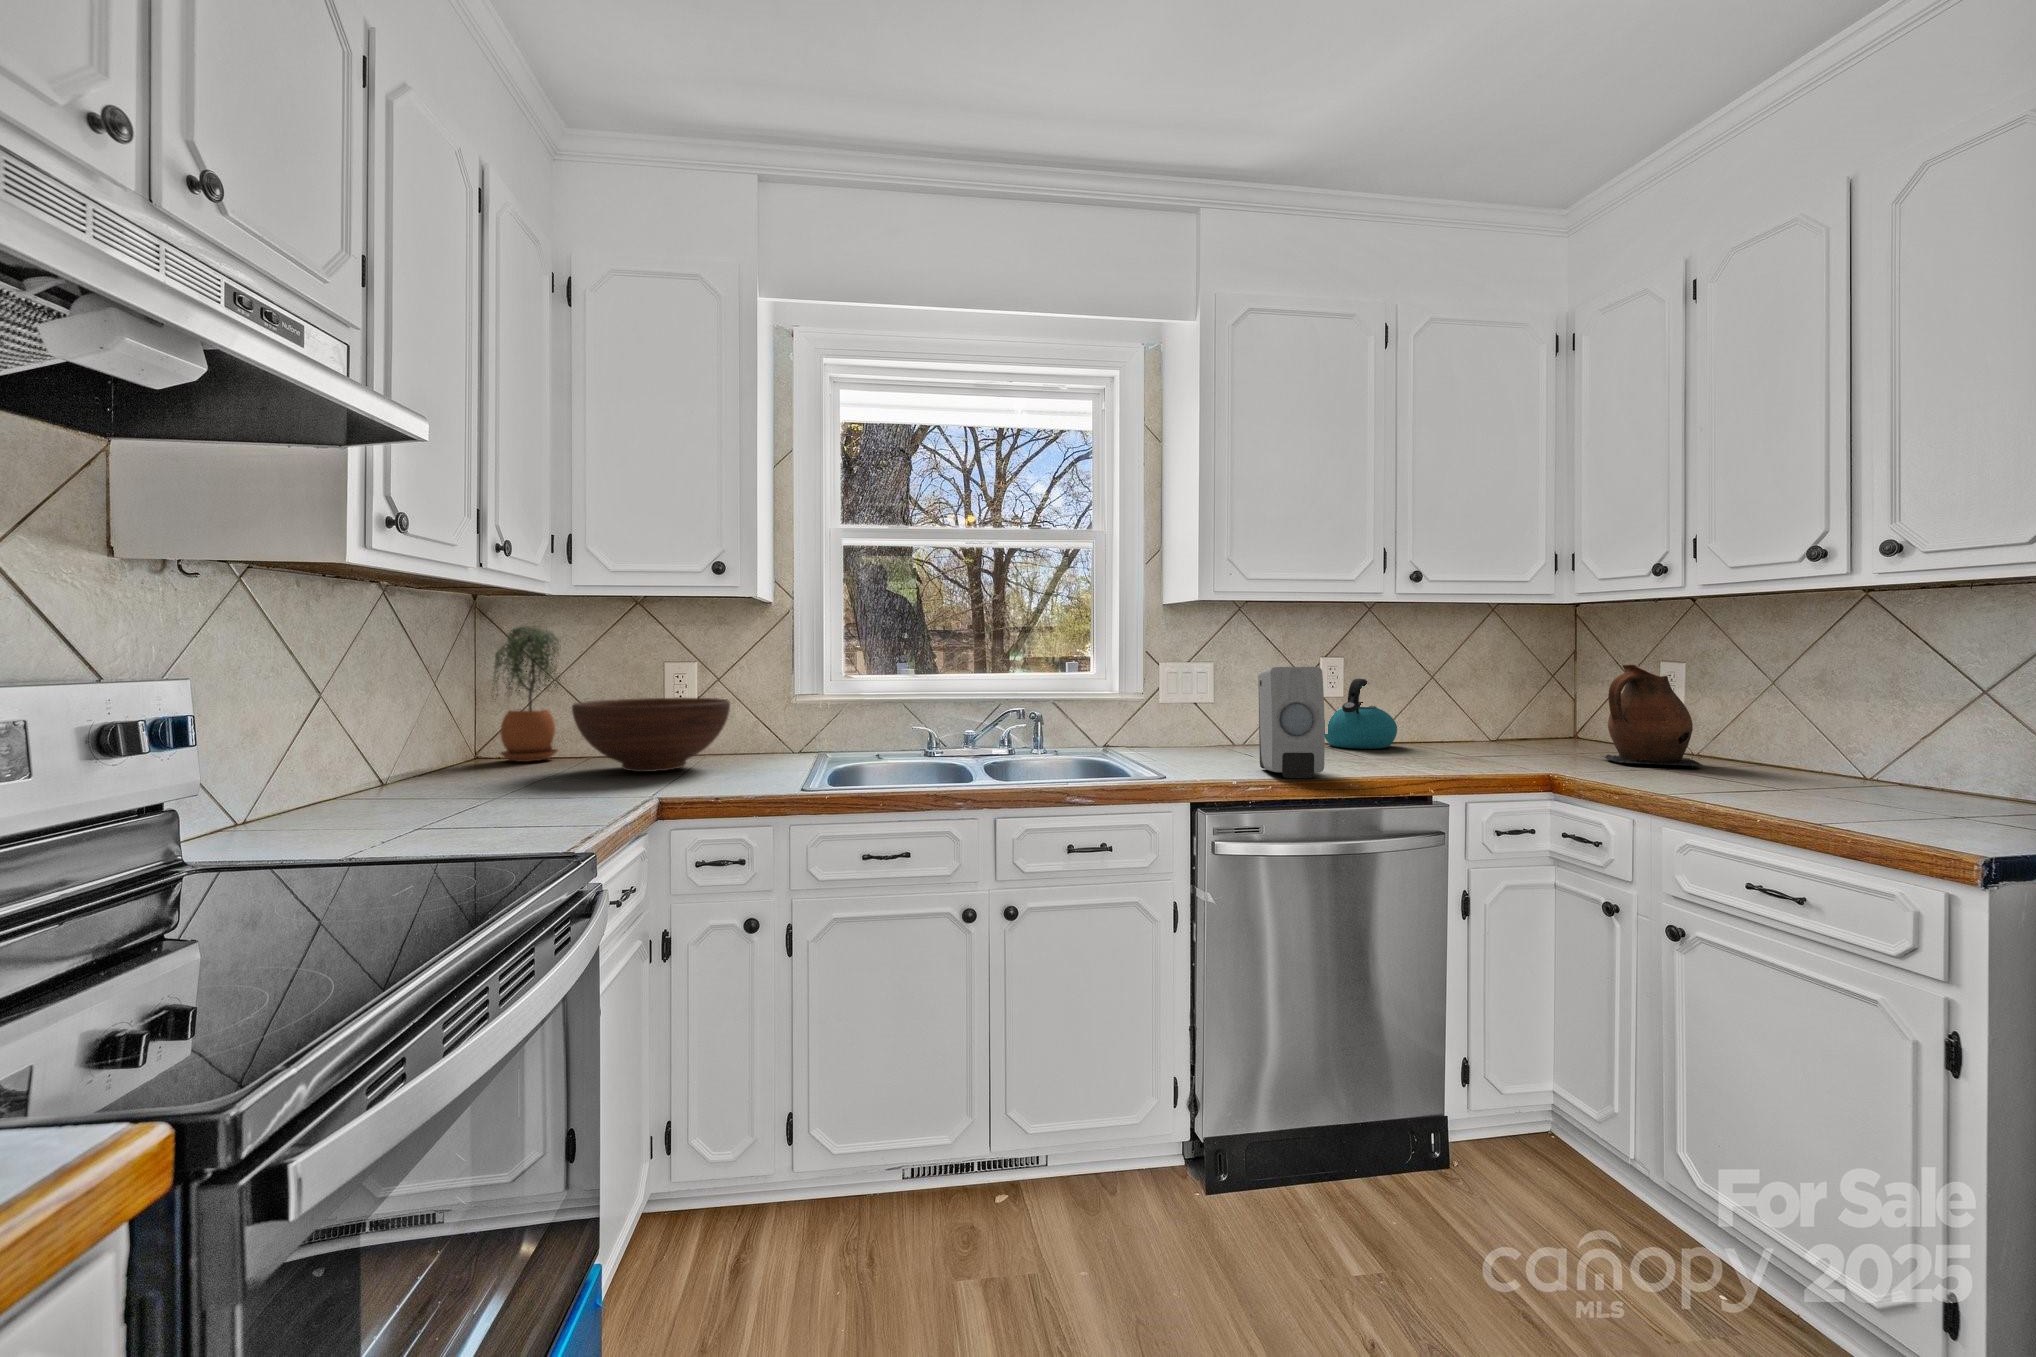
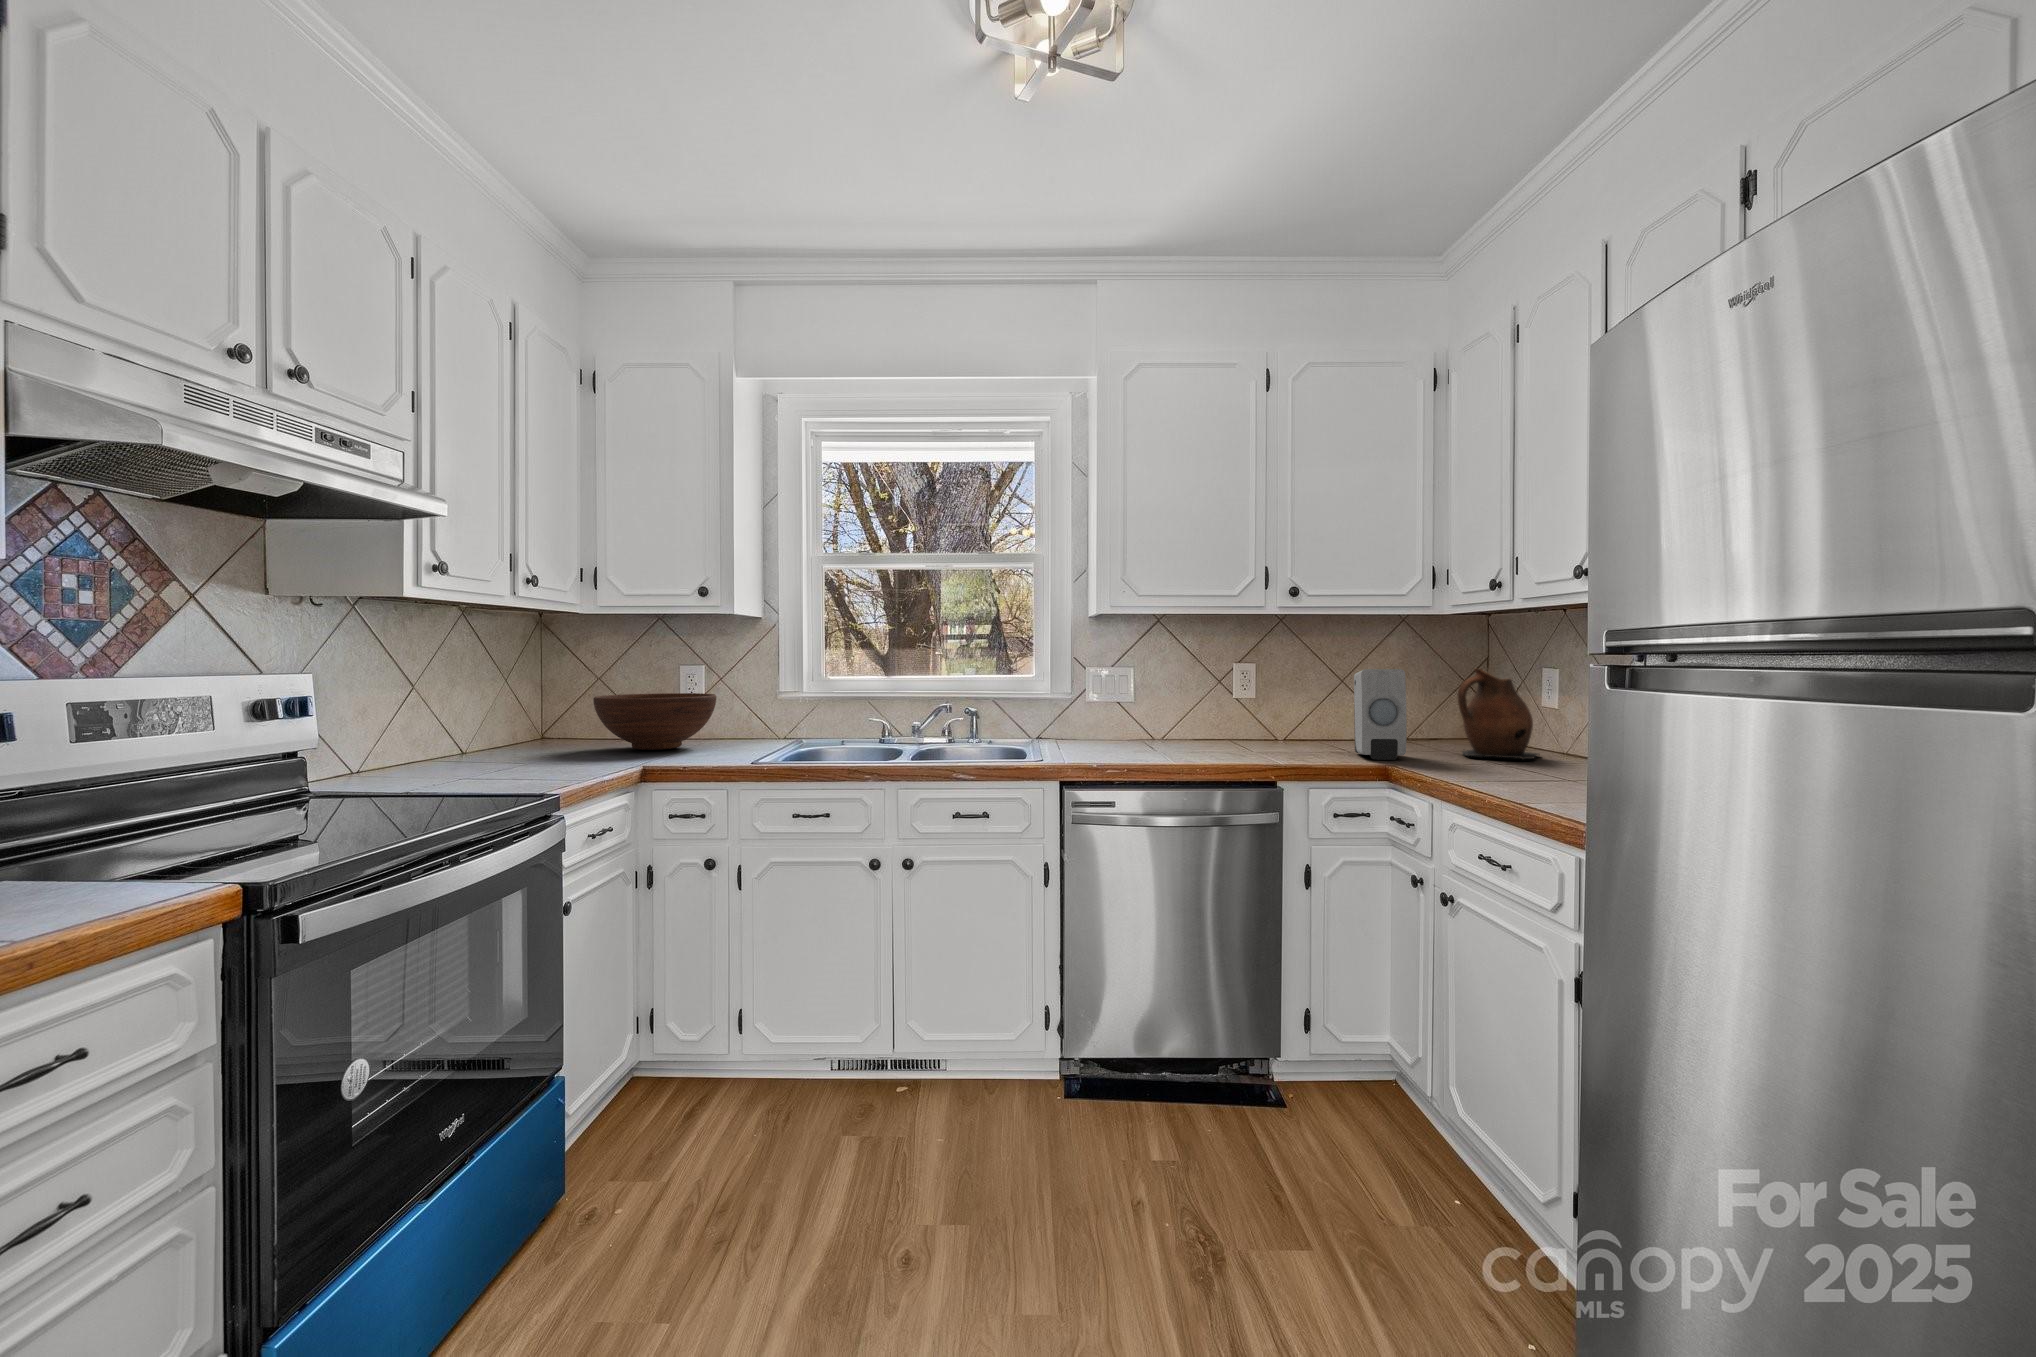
potted plant: present [492,627,561,762] -> none [544,636,600,742]
soap dispenser: present [1258,667,1325,778] -> present [1354,669,1407,760]
kettle: present [1324,679,1397,749] -> none [1235,681,1300,743]

